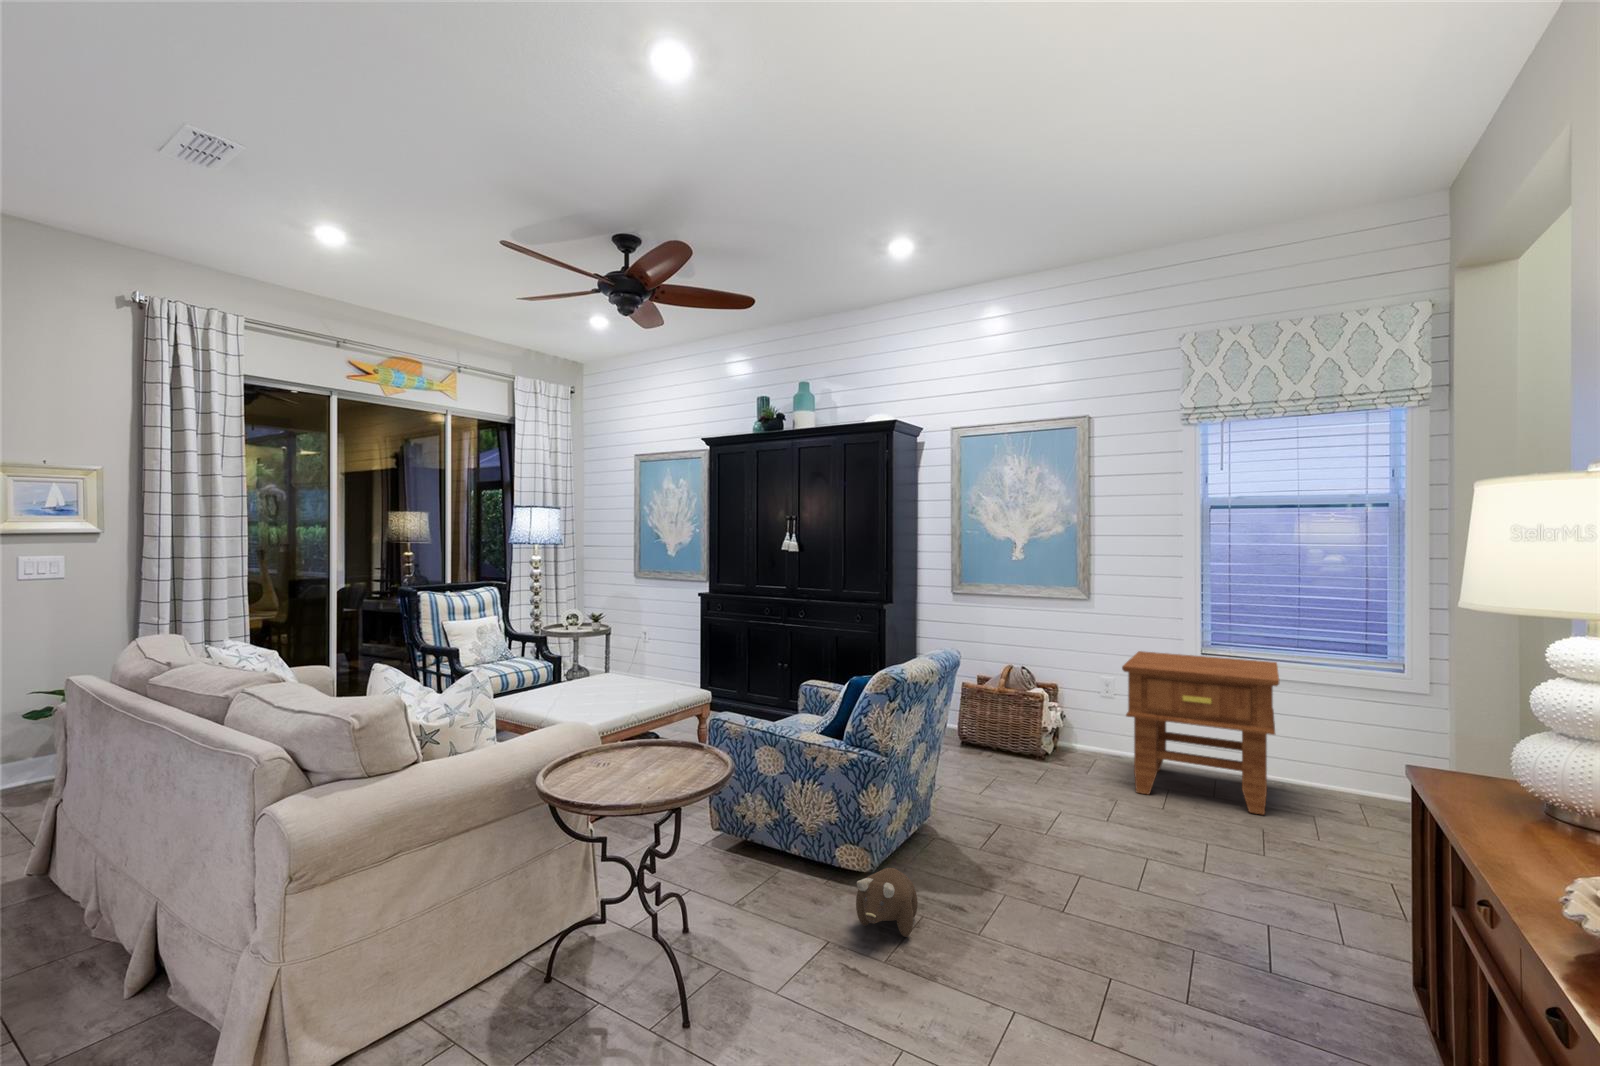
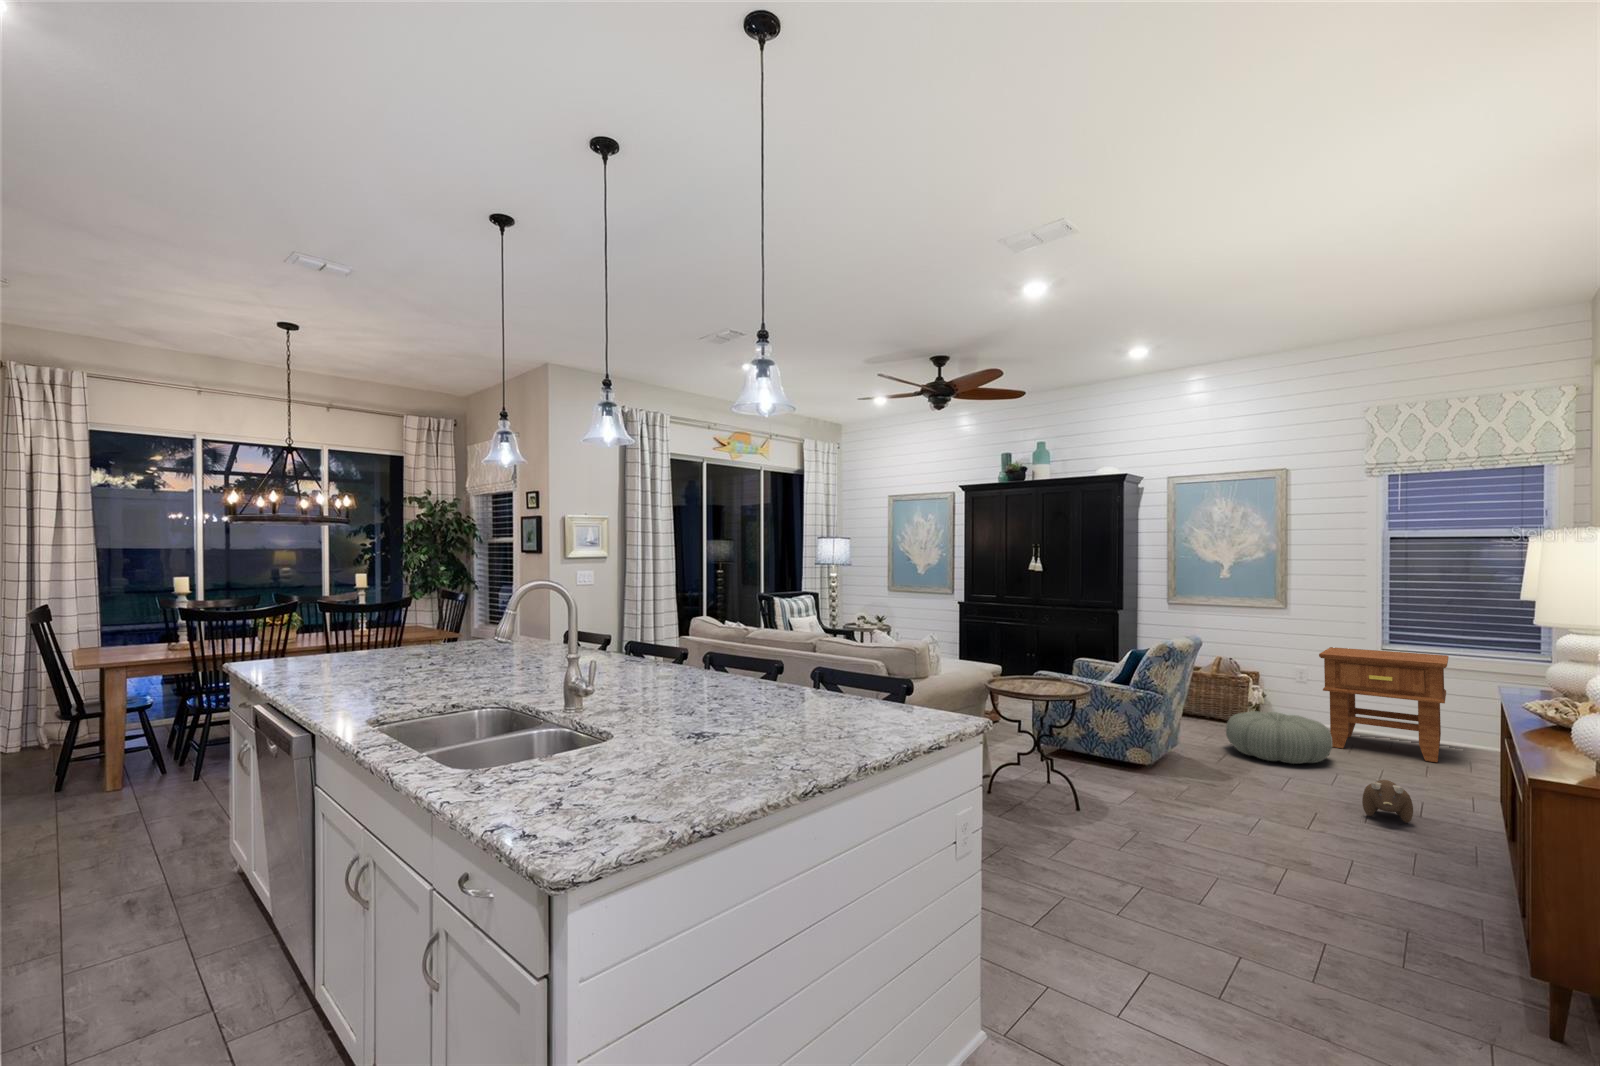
pouf: none [999,751,1134,835] -> present [1226,711,1333,764]
plush toy: present [856,868,918,937] -> present [1362,780,1413,823]

